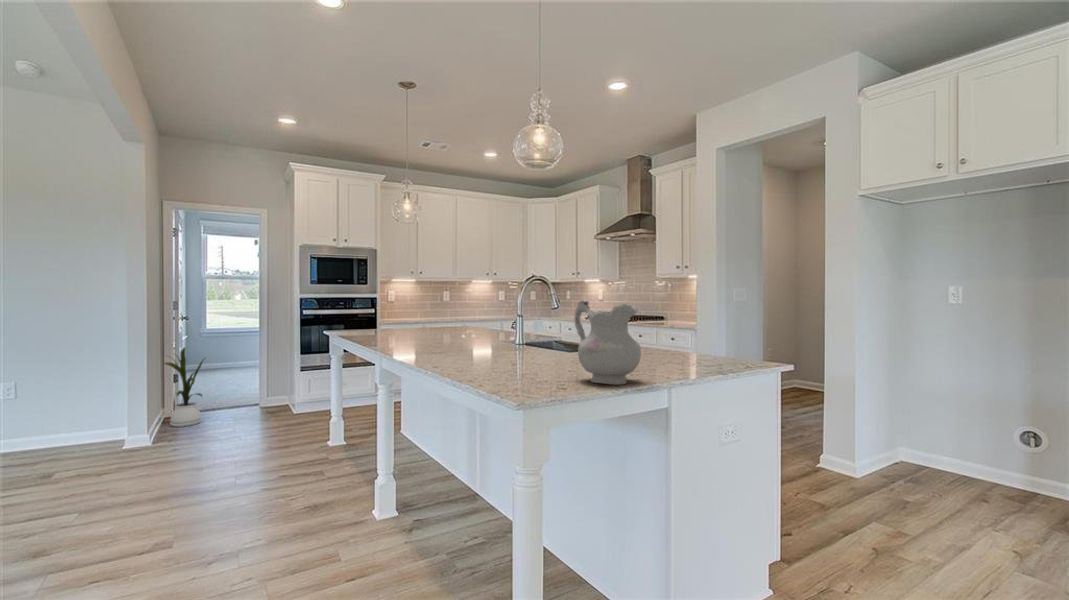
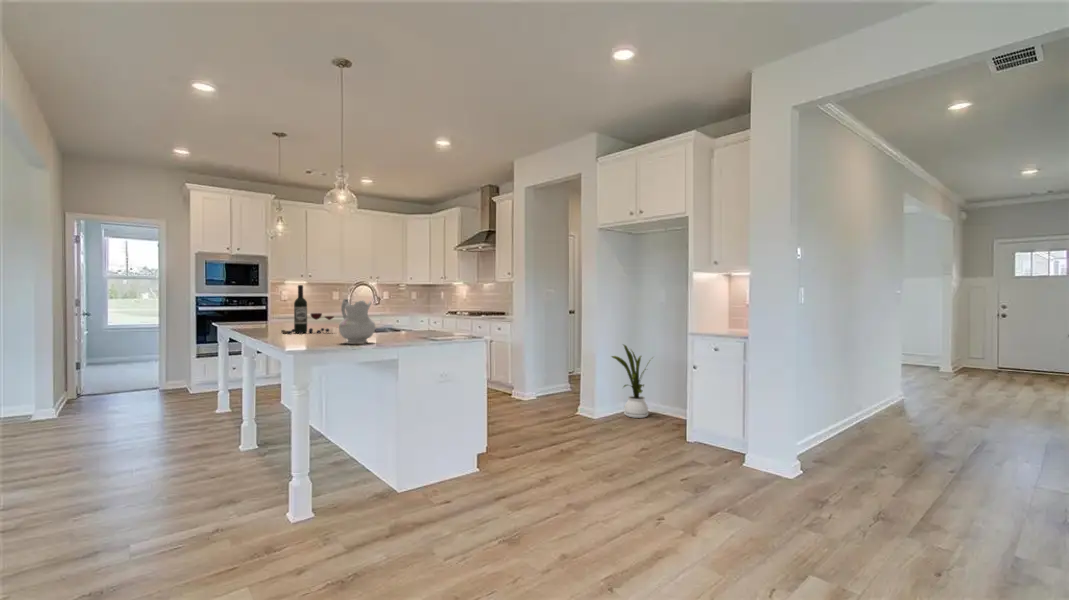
wine bottle: none [436,280,512,354] -> present [281,285,334,334]
house plant: present [164,348,204,427] -> present [612,345,648,418]

